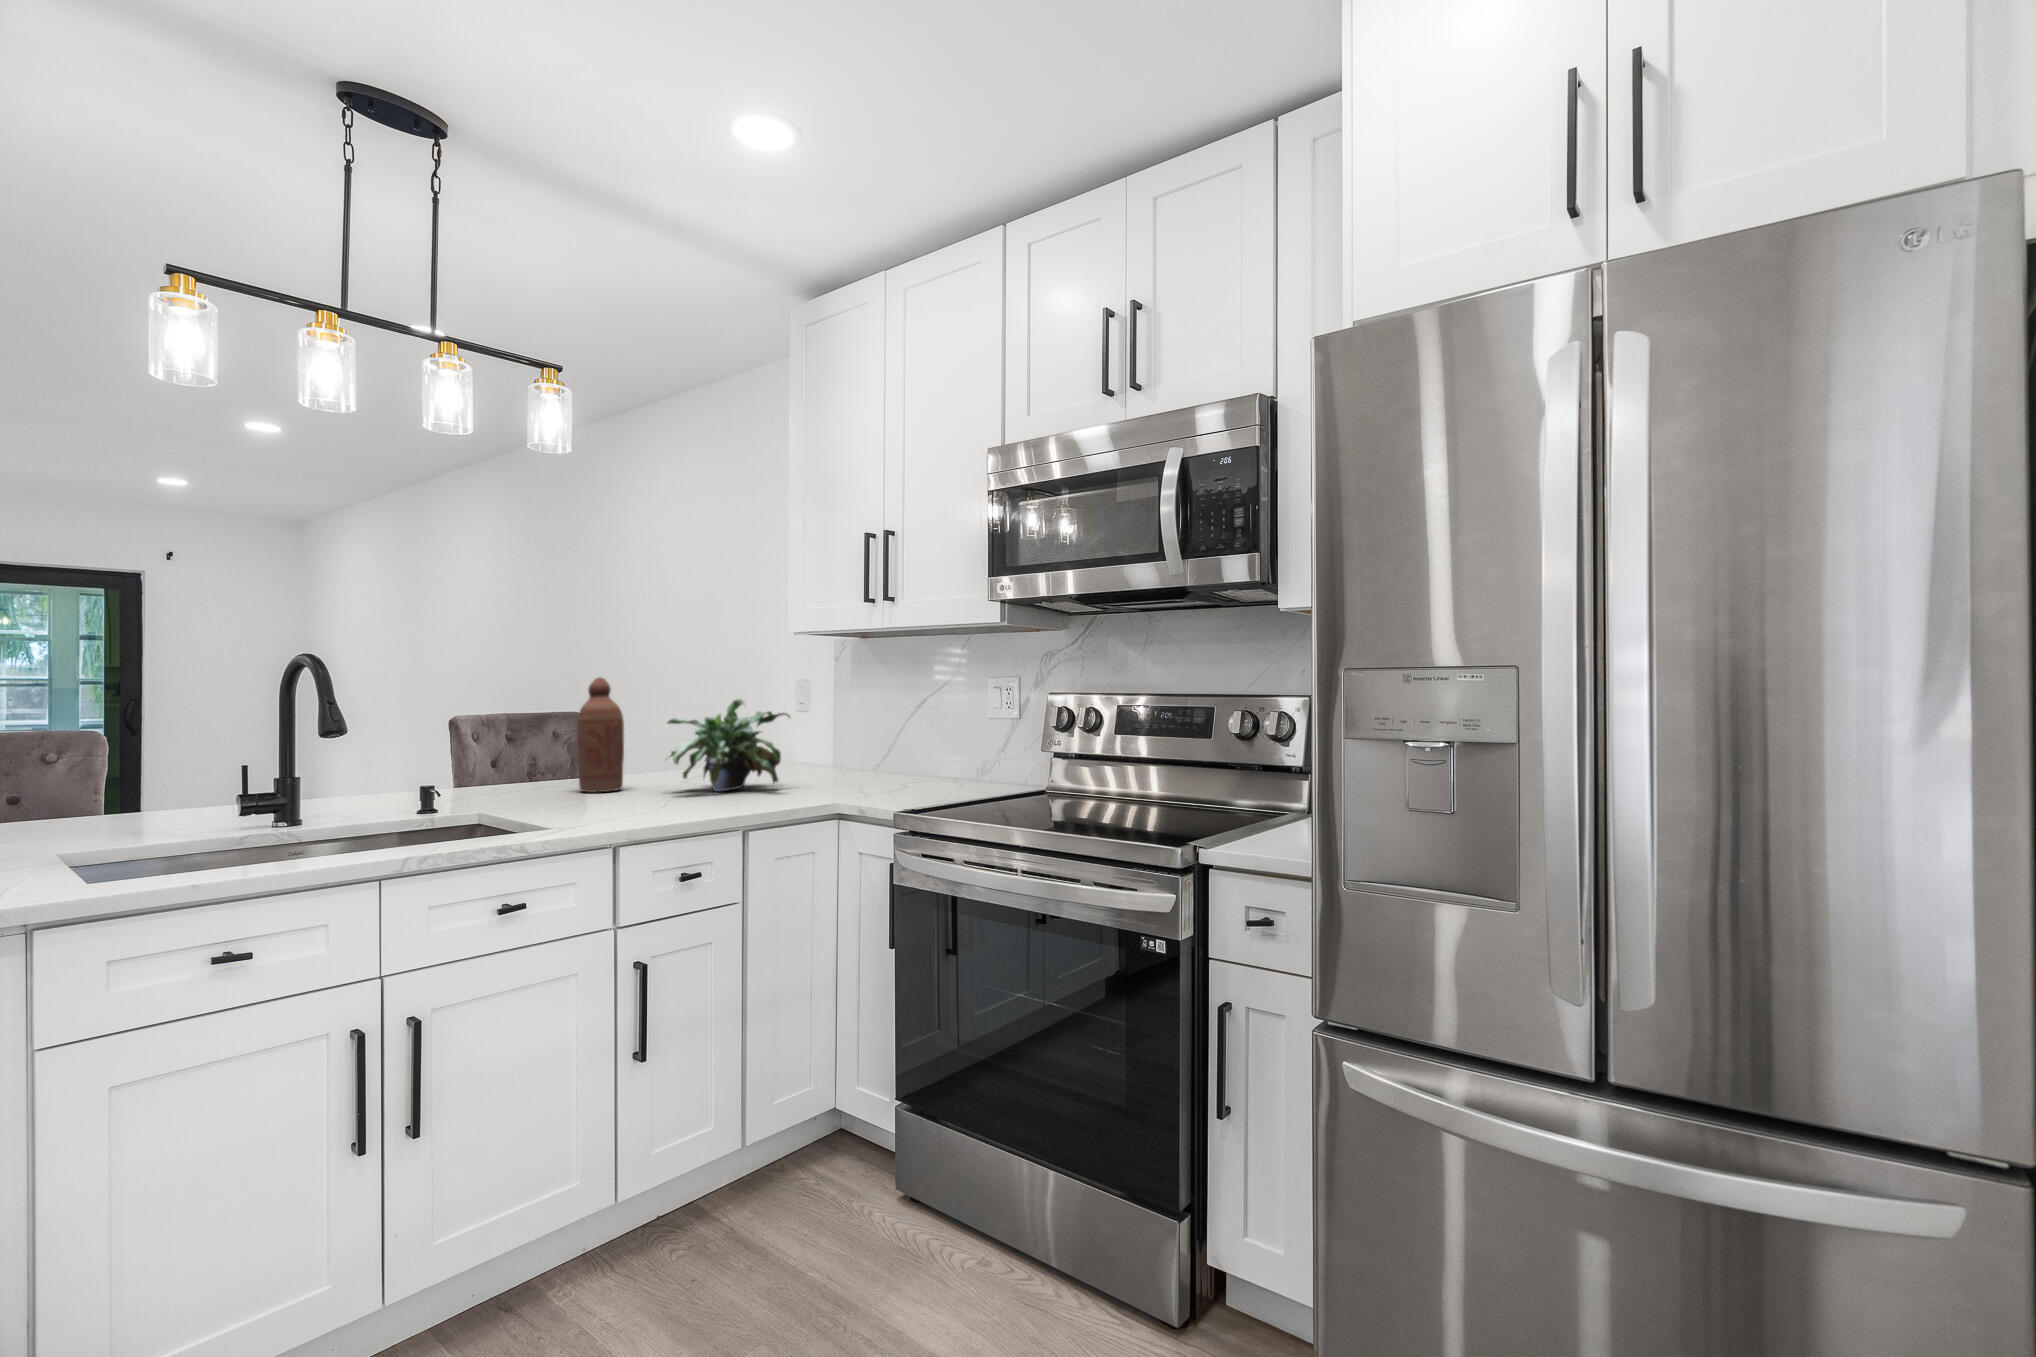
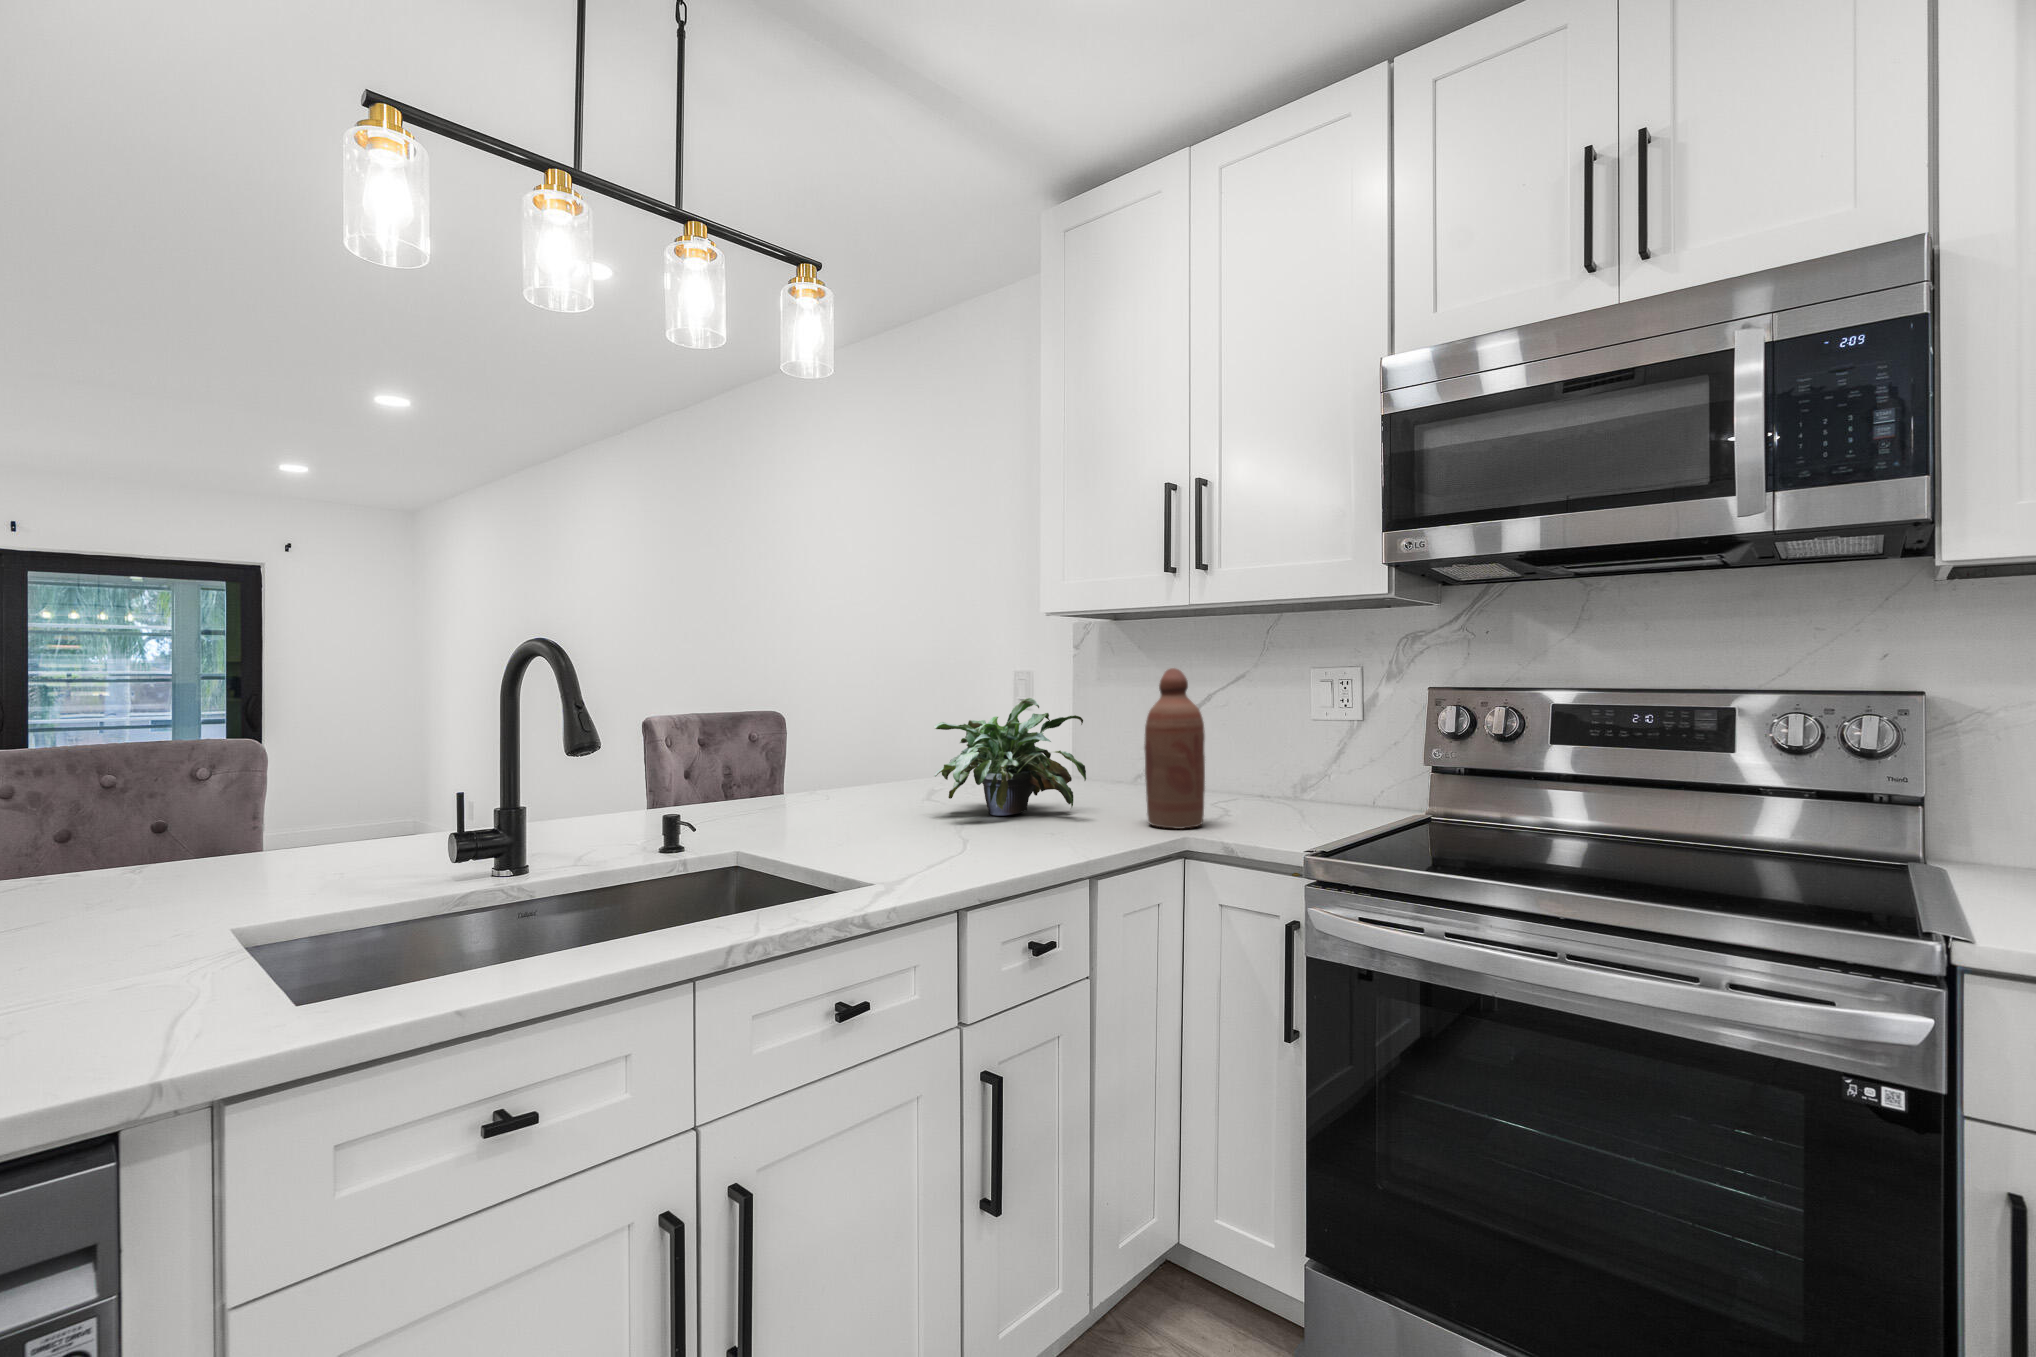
bottle: present [577,677,624,792] -> present [1144,668,1205,829]

